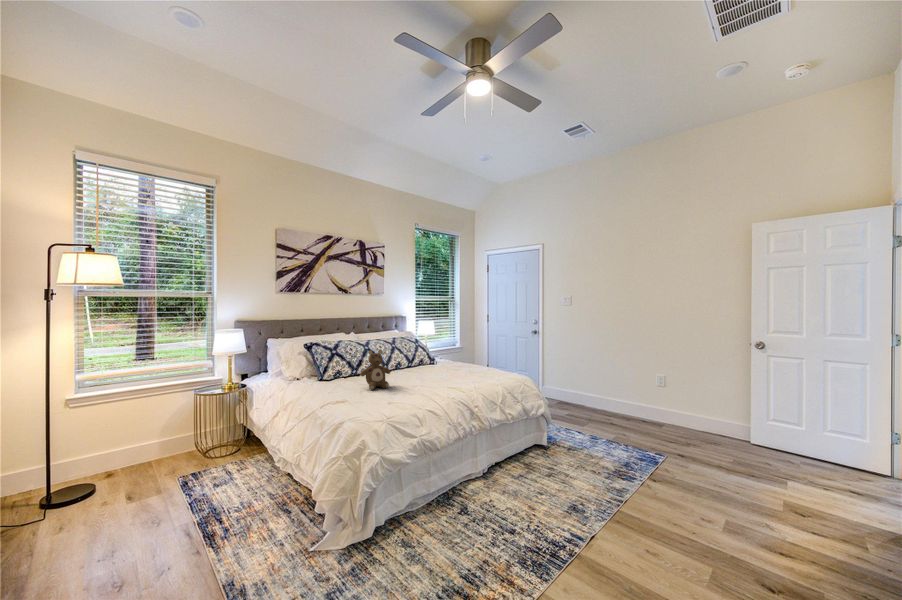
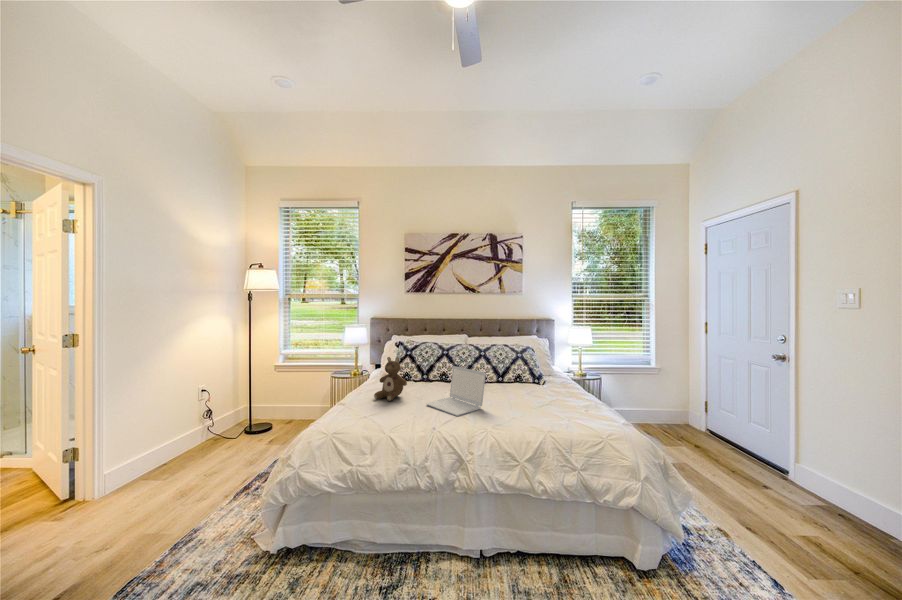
laptop: none [418,350,456,383] -> present [426,366,486,416]

